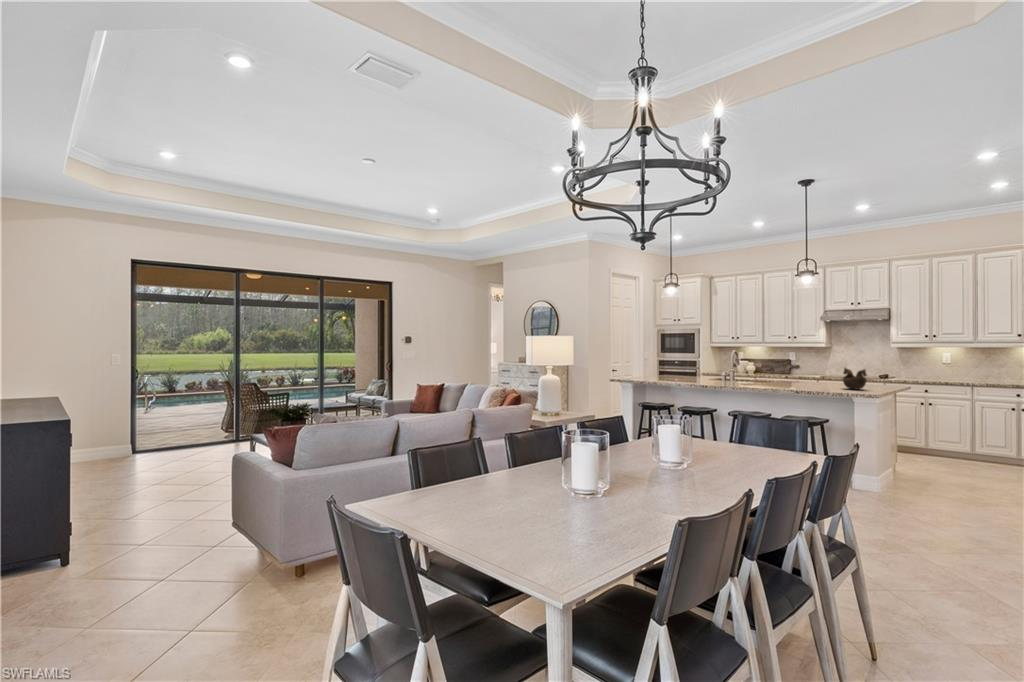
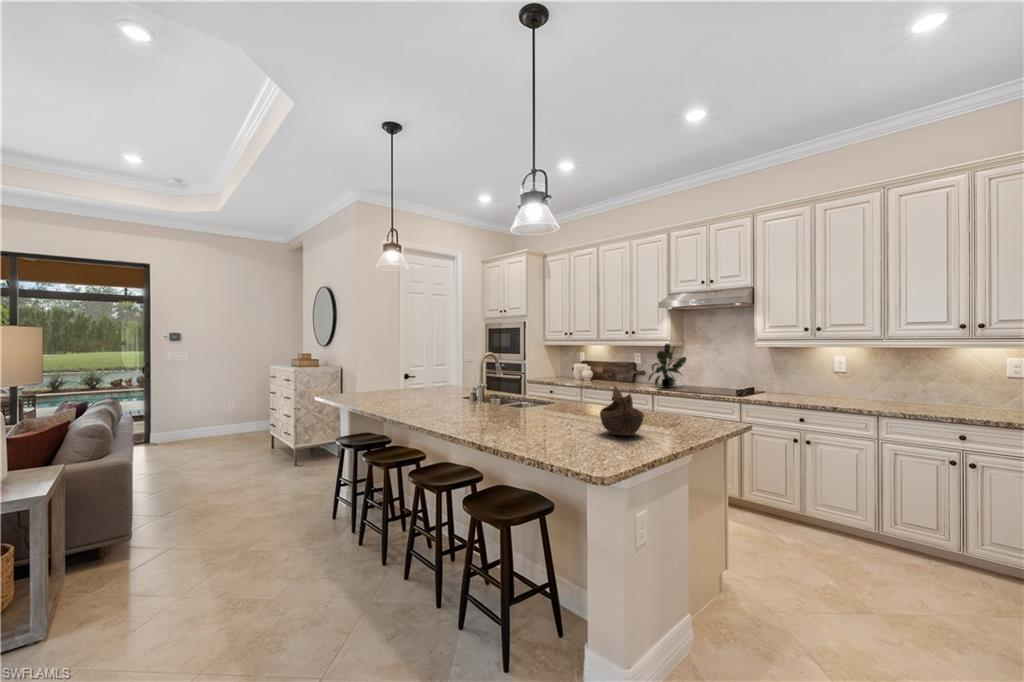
potted plant: none [810,345,838,376] -> present [648,344,686,388]

